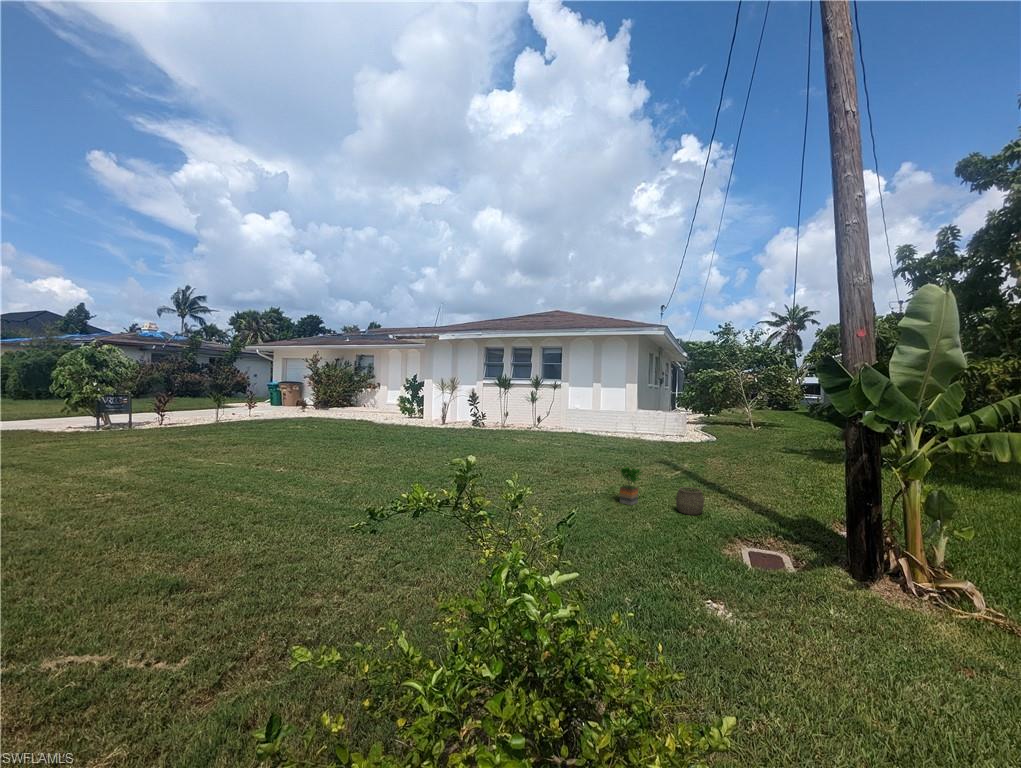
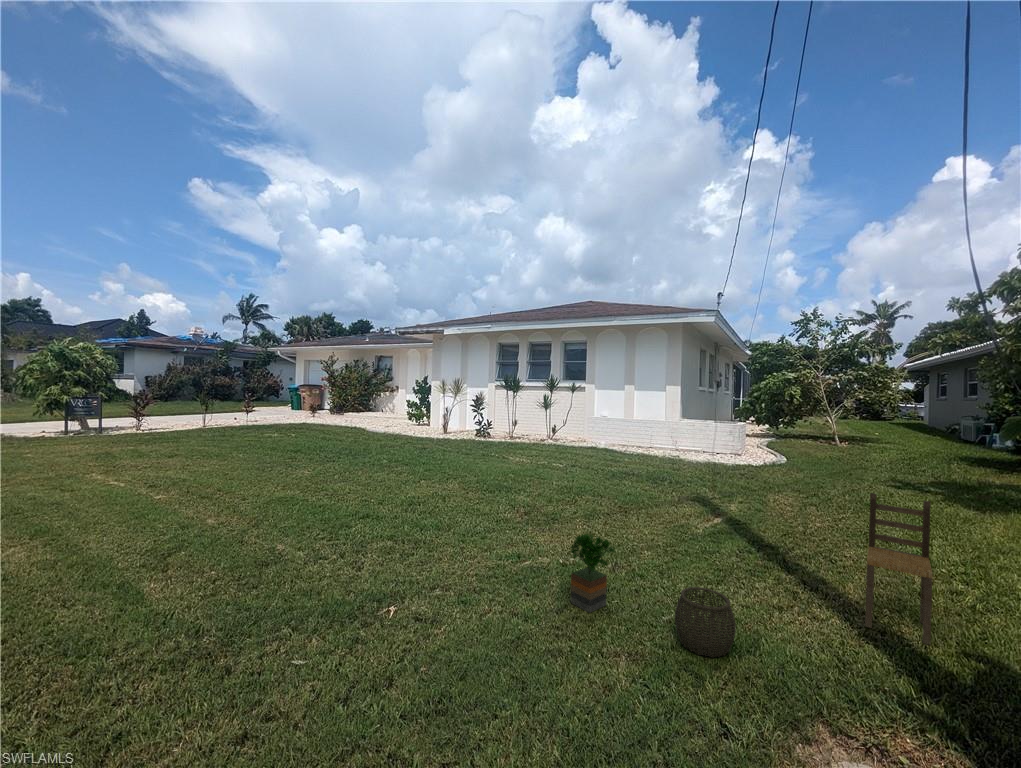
chair: none [761,442,790,509] -> present [865,493,933,645]

